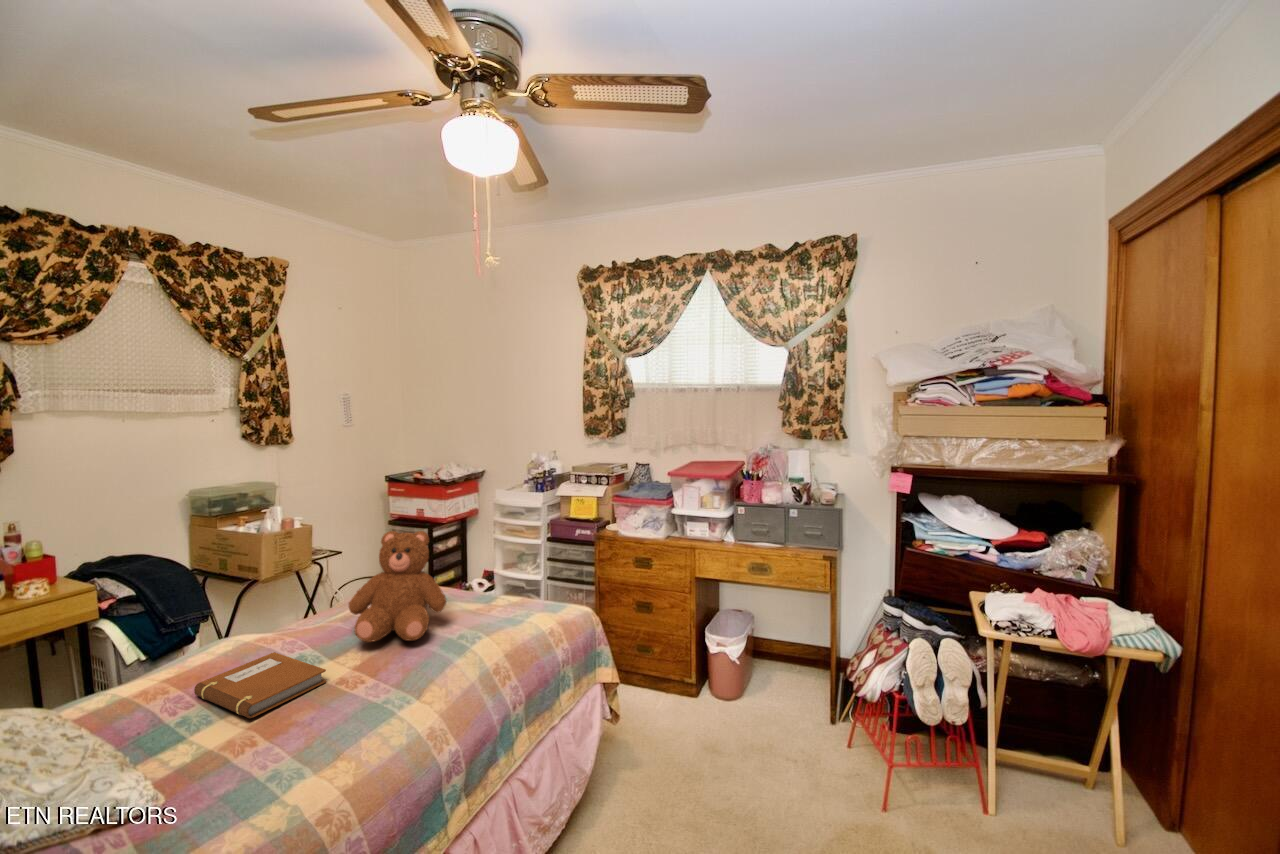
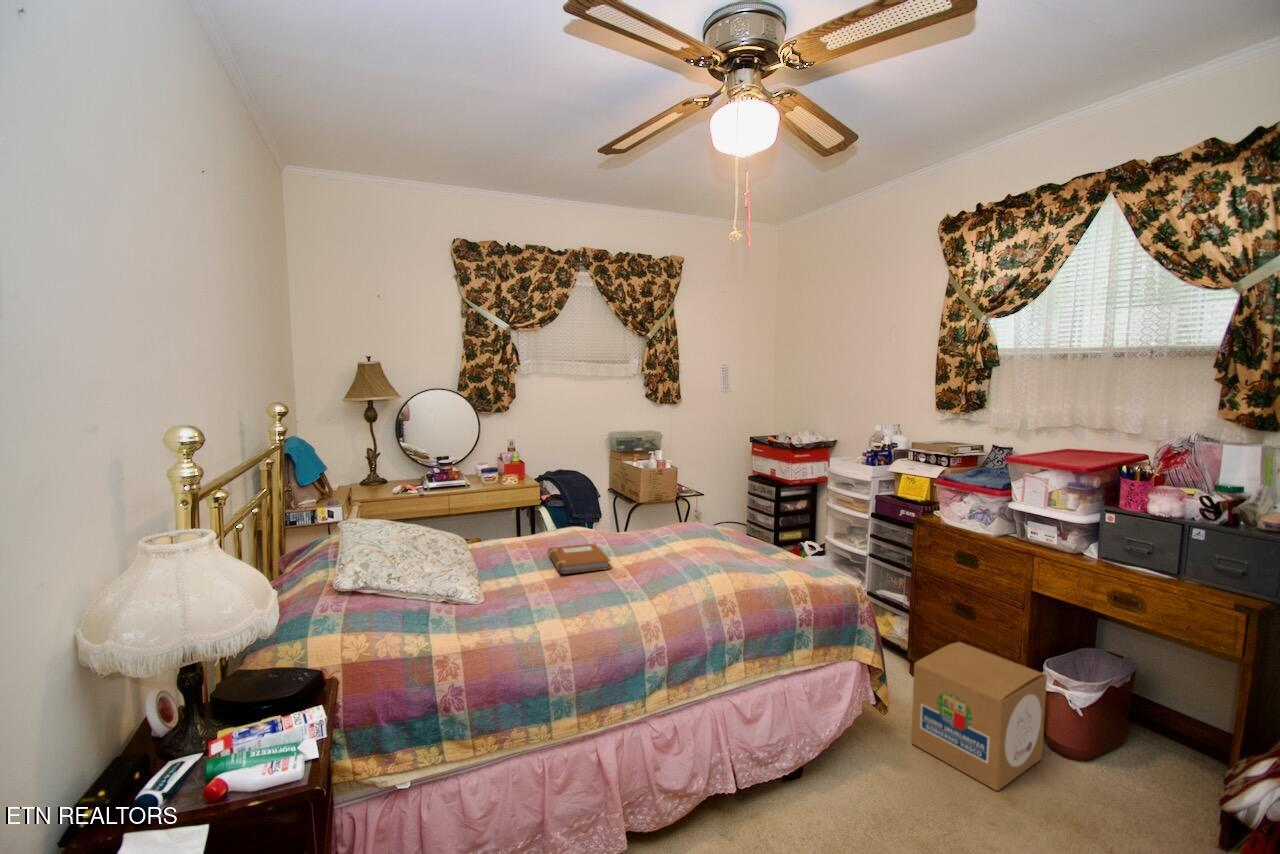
teddy bear: present [349,531,446,642] -> none [639,473,709,561]
cardboard box: none [636,633,719,749] -> present [911,642,1047,791]

